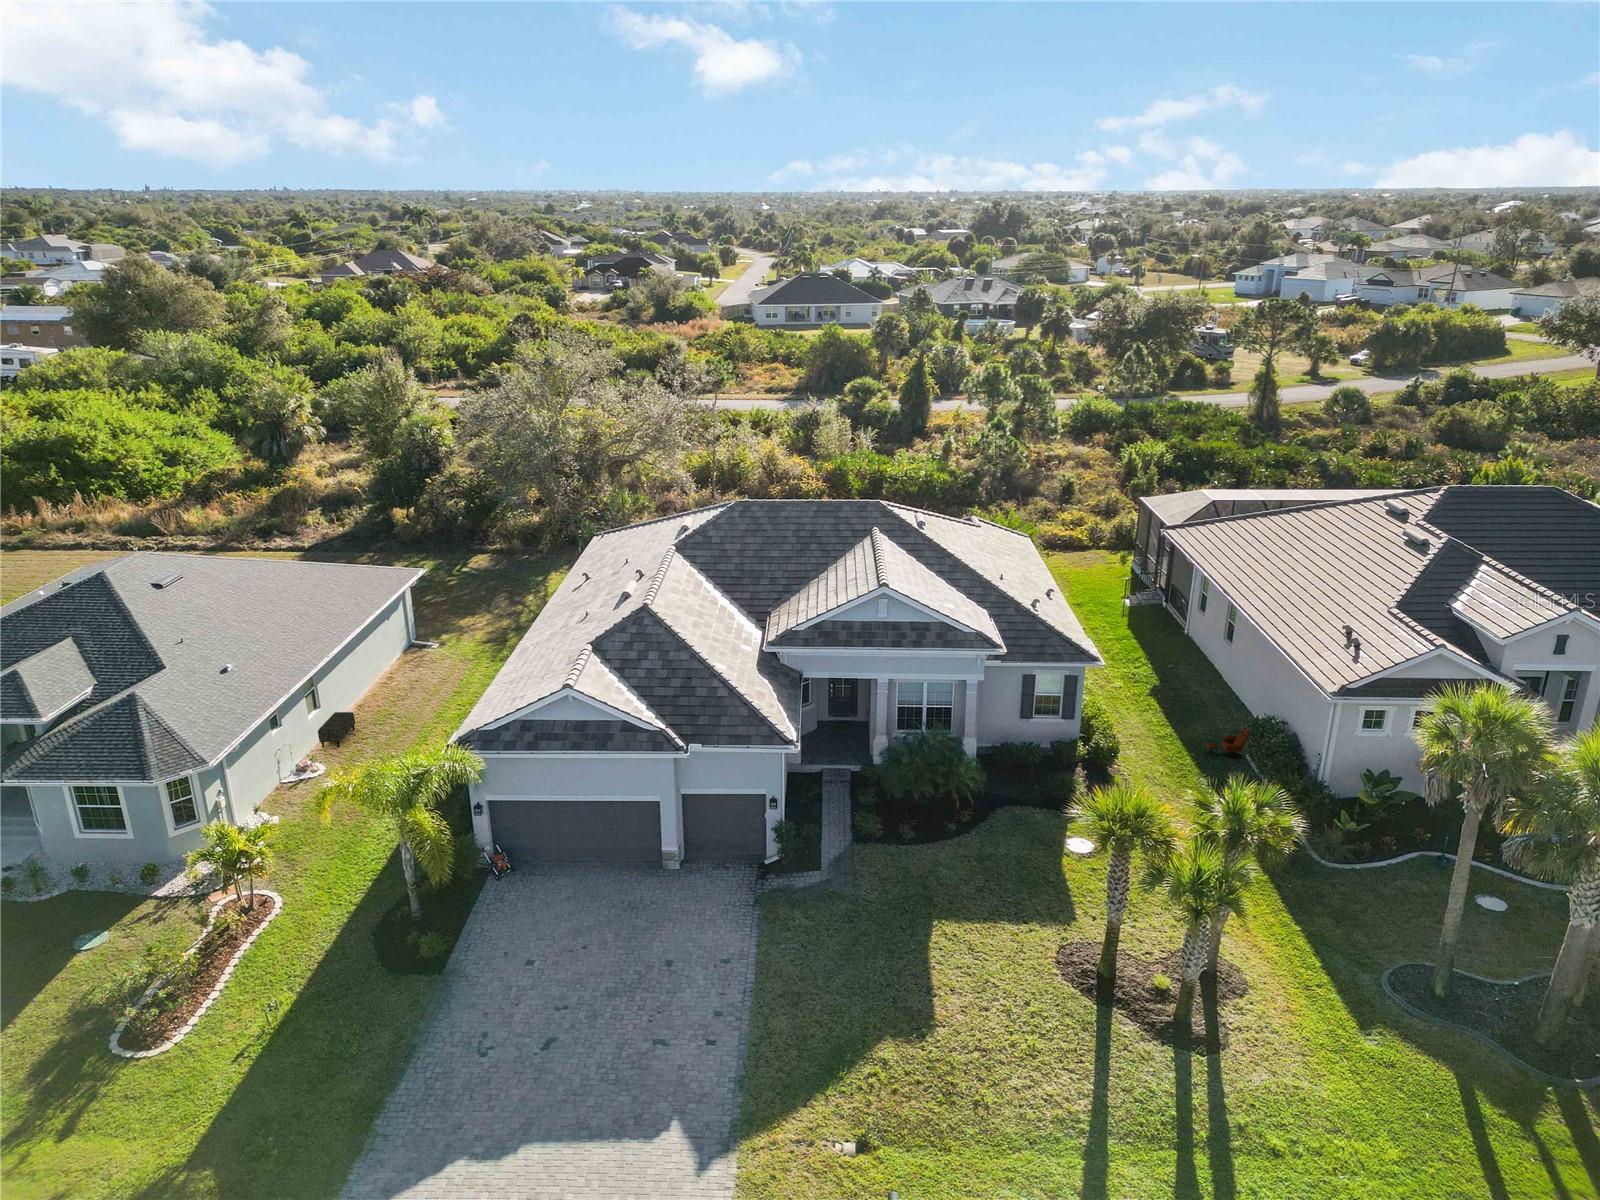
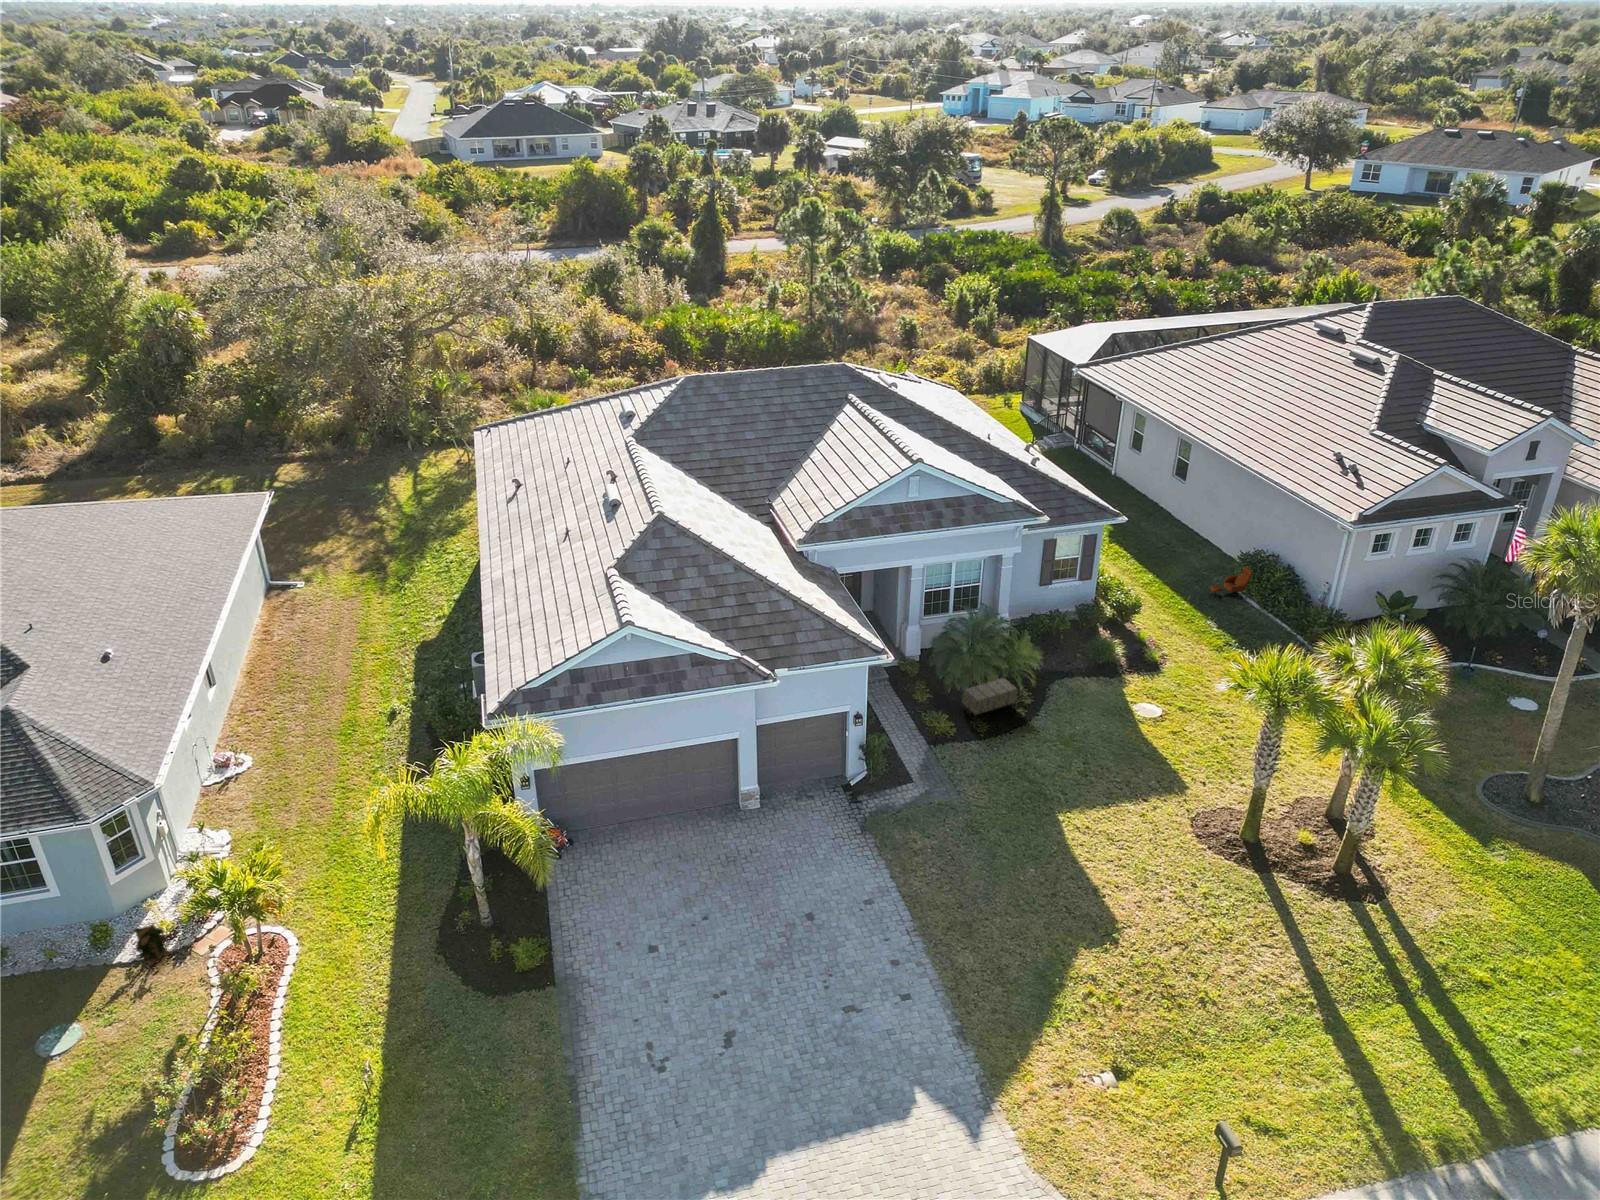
bench: present [318,712,355,747] -> present [962,678,1017,720]
decorative plant: none [168,870,194,902] -> present [134,925,171,966]

